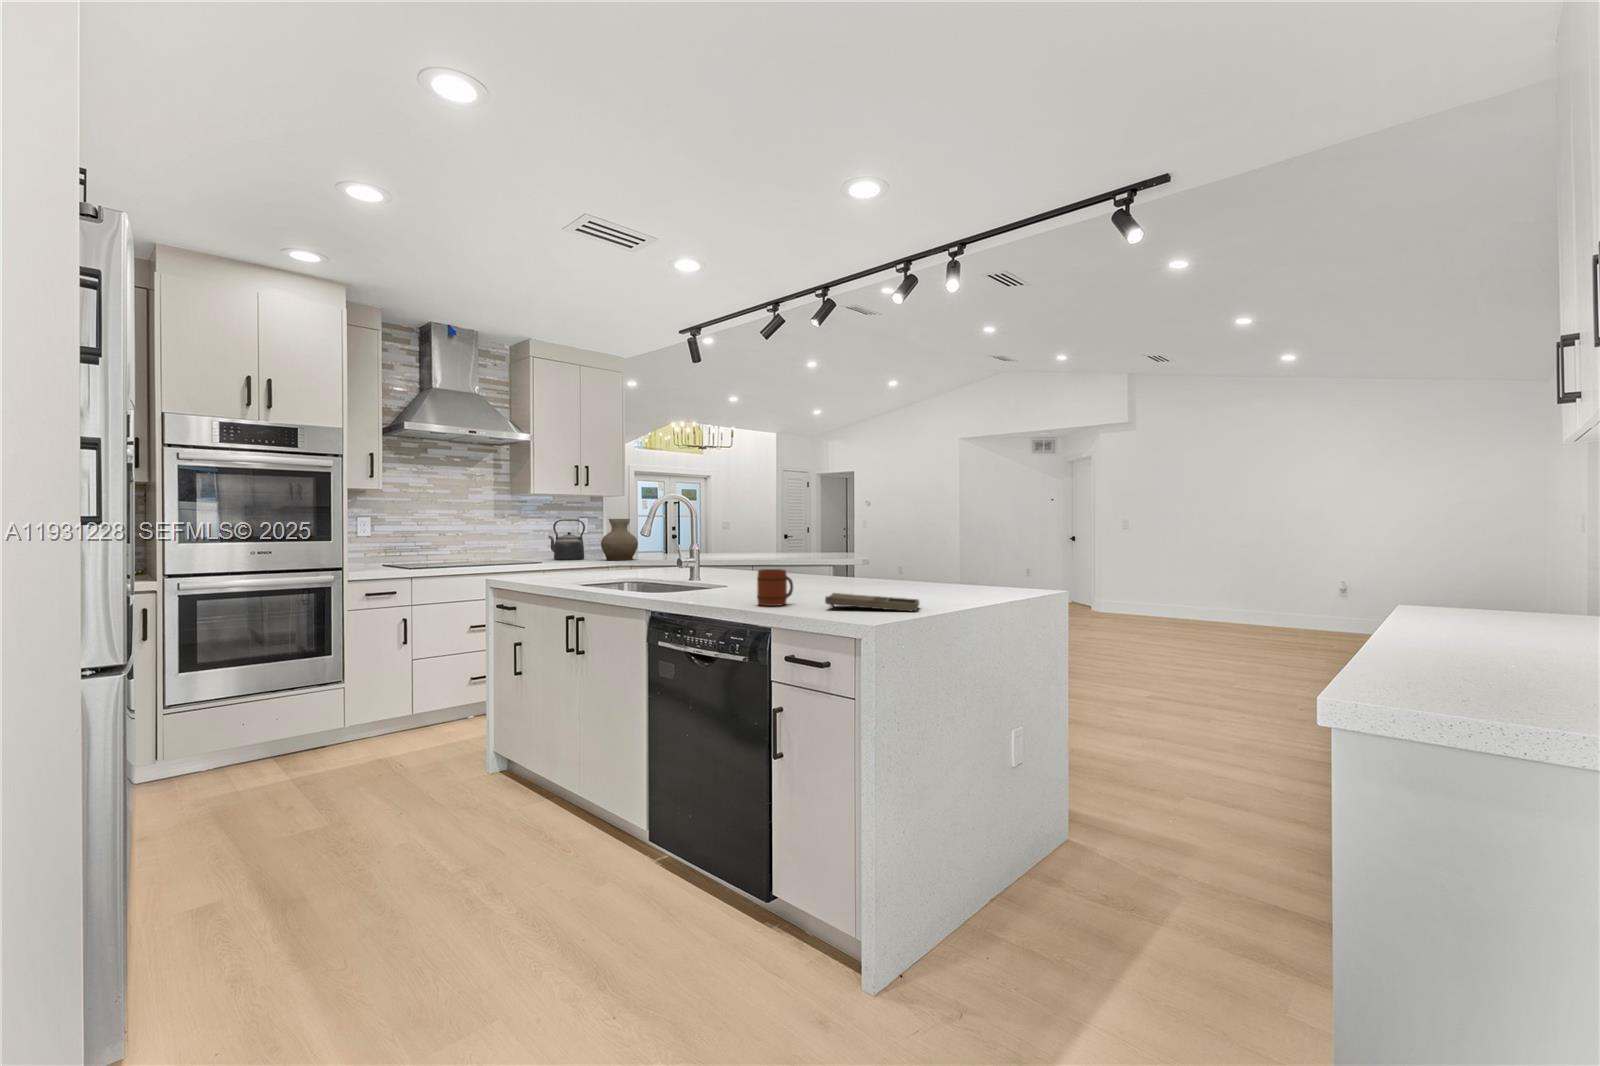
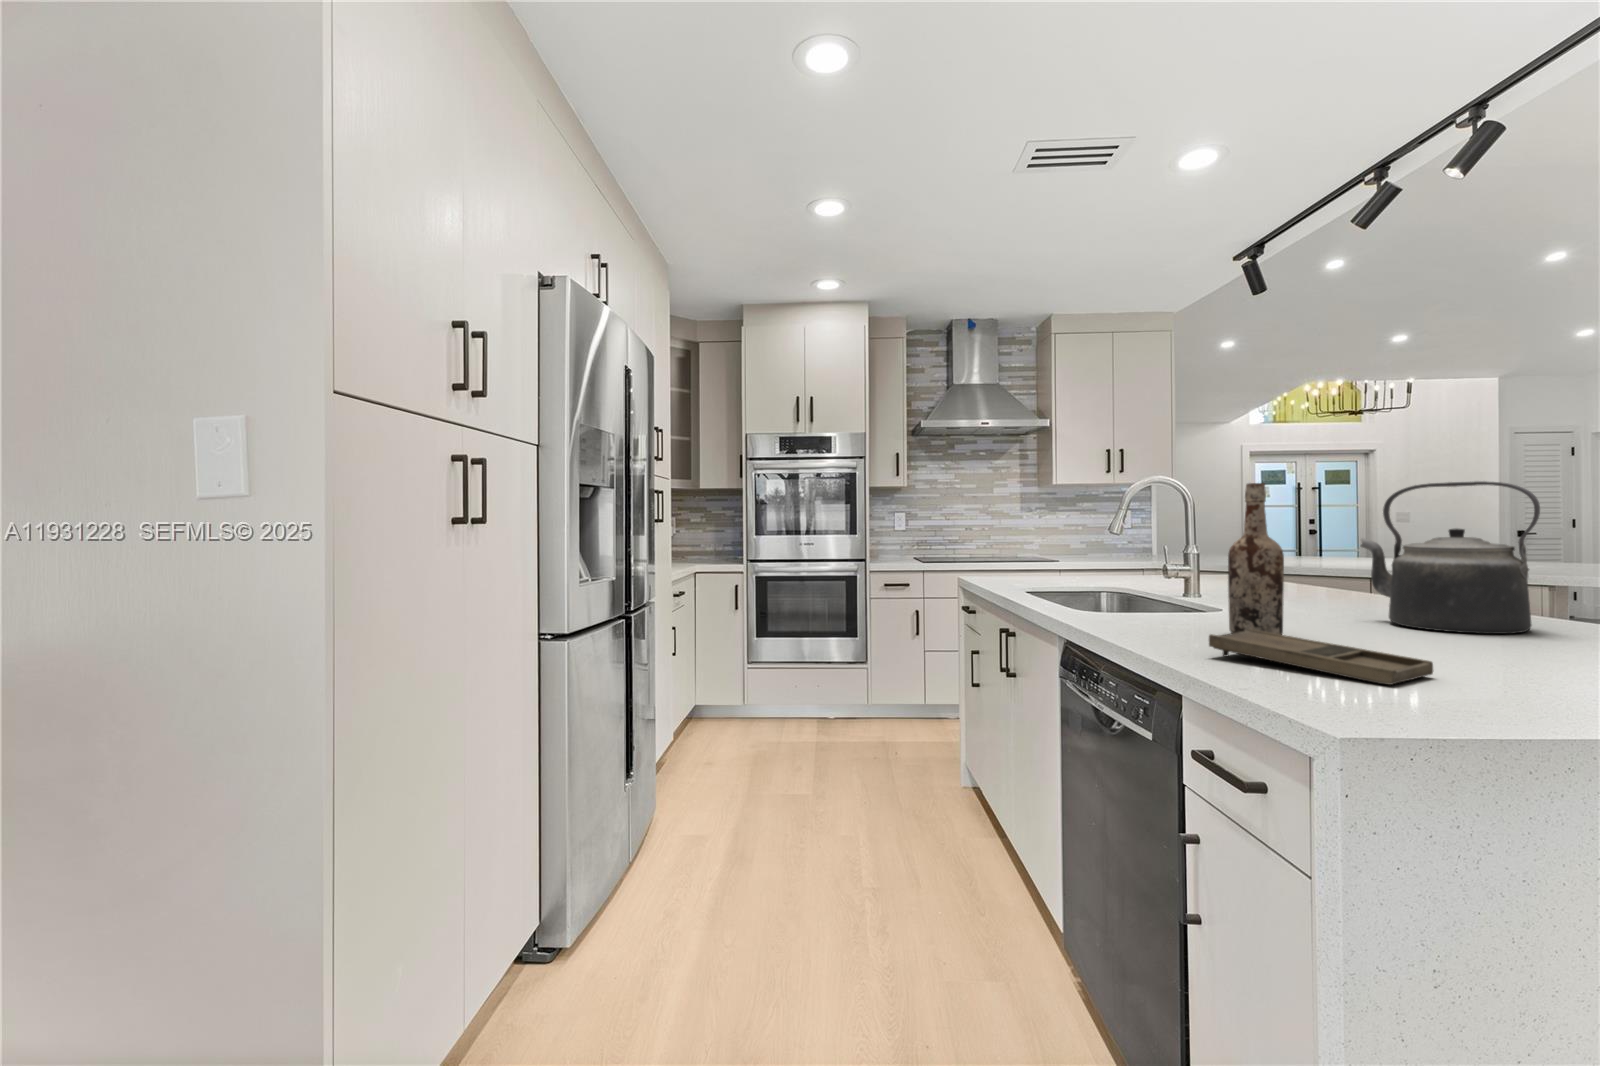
wine bottle: none [801,508,829,600] -> present [1228,483,1284,635]
vase: present [601,519,638,561] -> none [1136,508,1184,559]
kettle: present [548,520,585,560] -> present [1360,481,1540,634]
mug: present [757,569,793,606] -> none [1125,582,1193,640]

